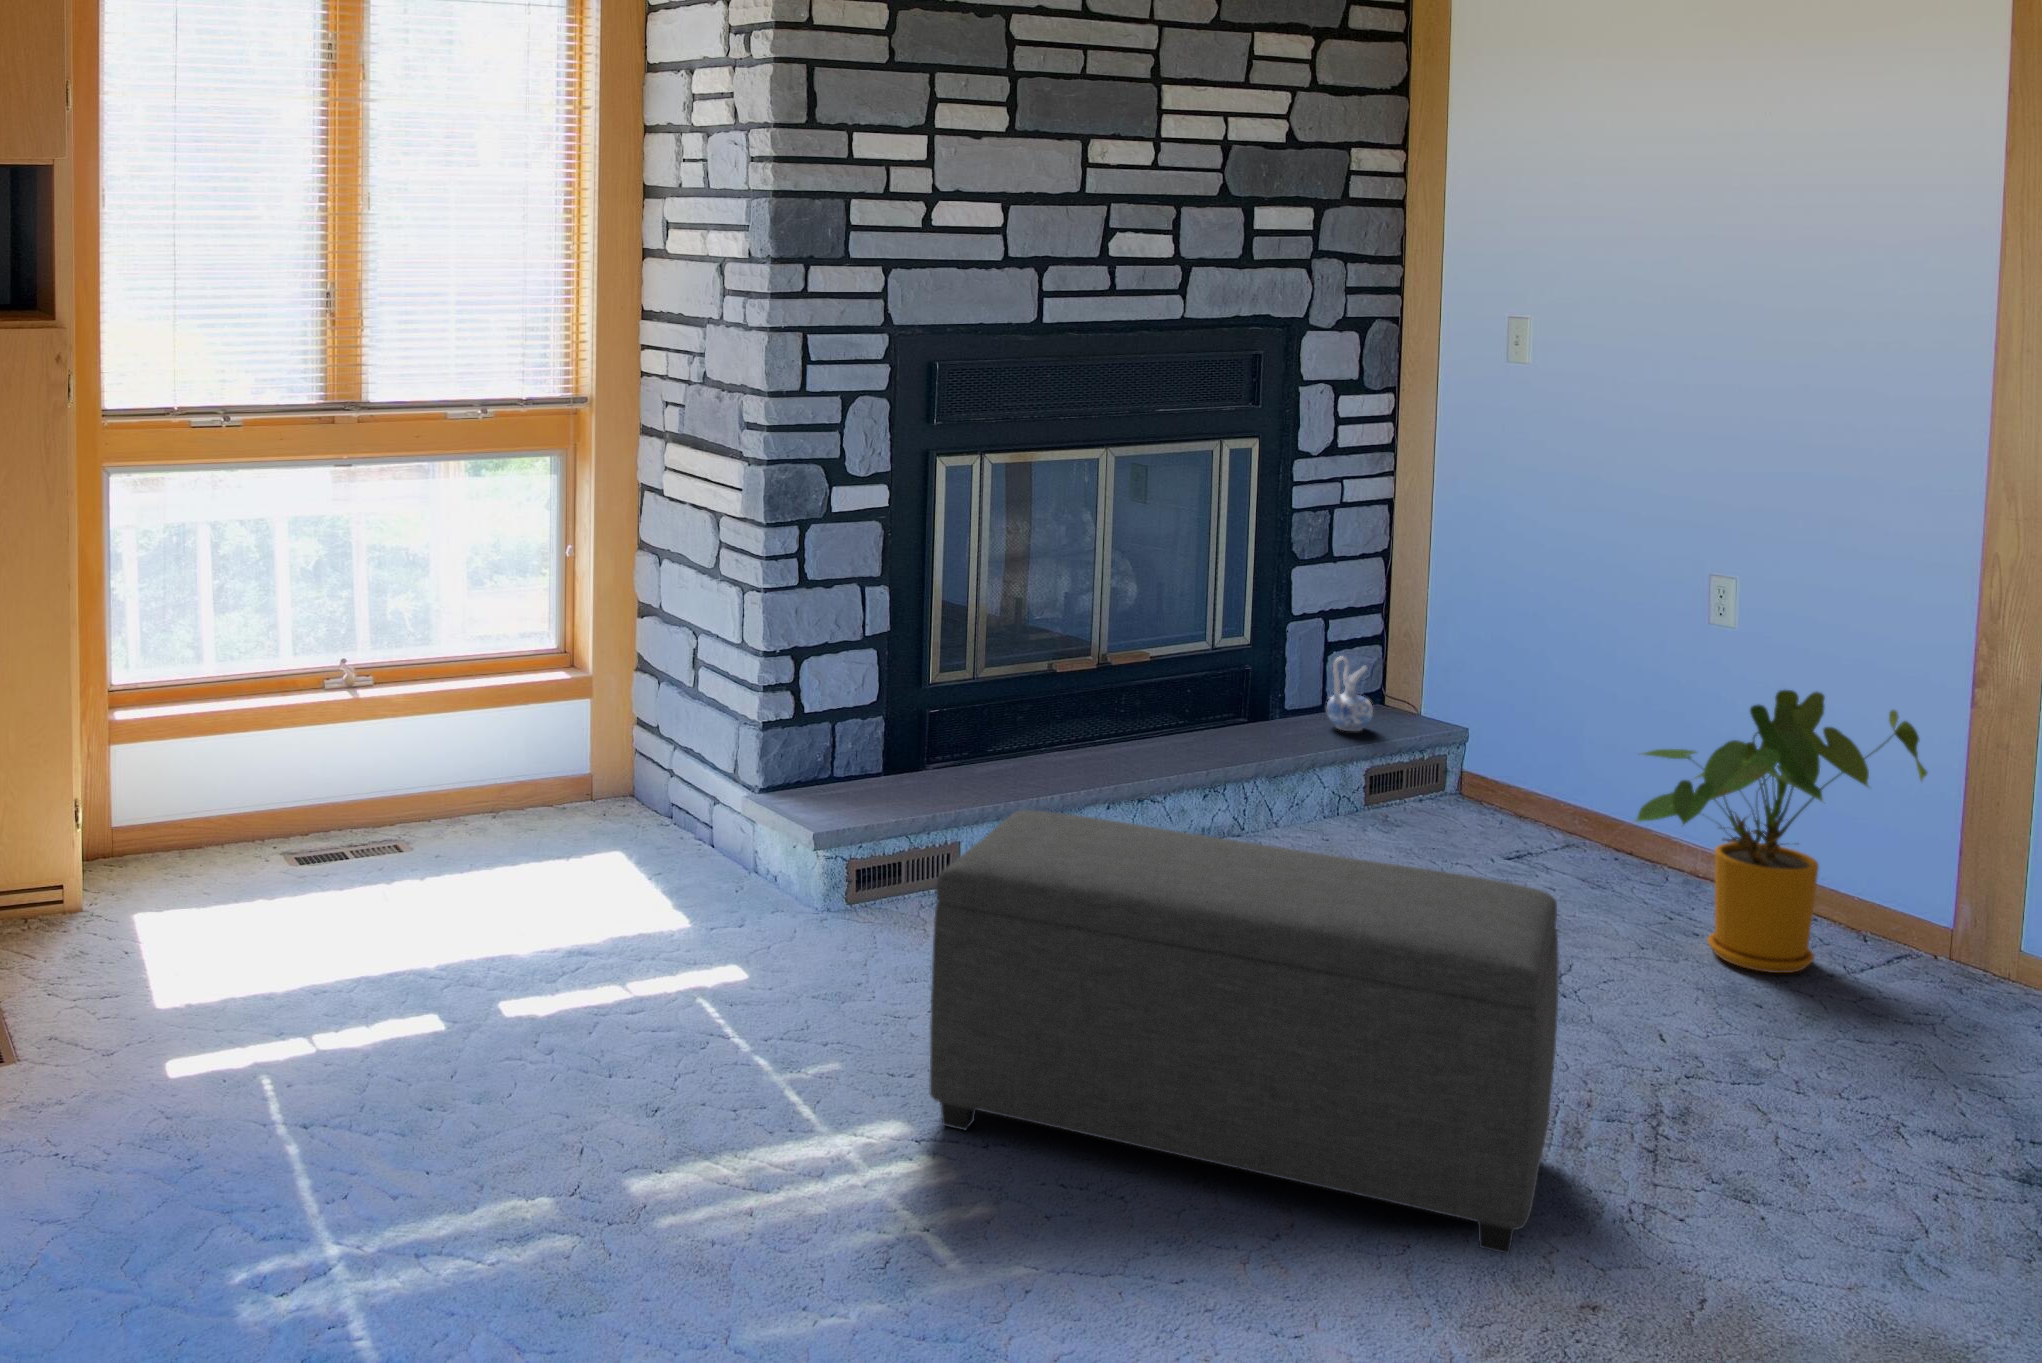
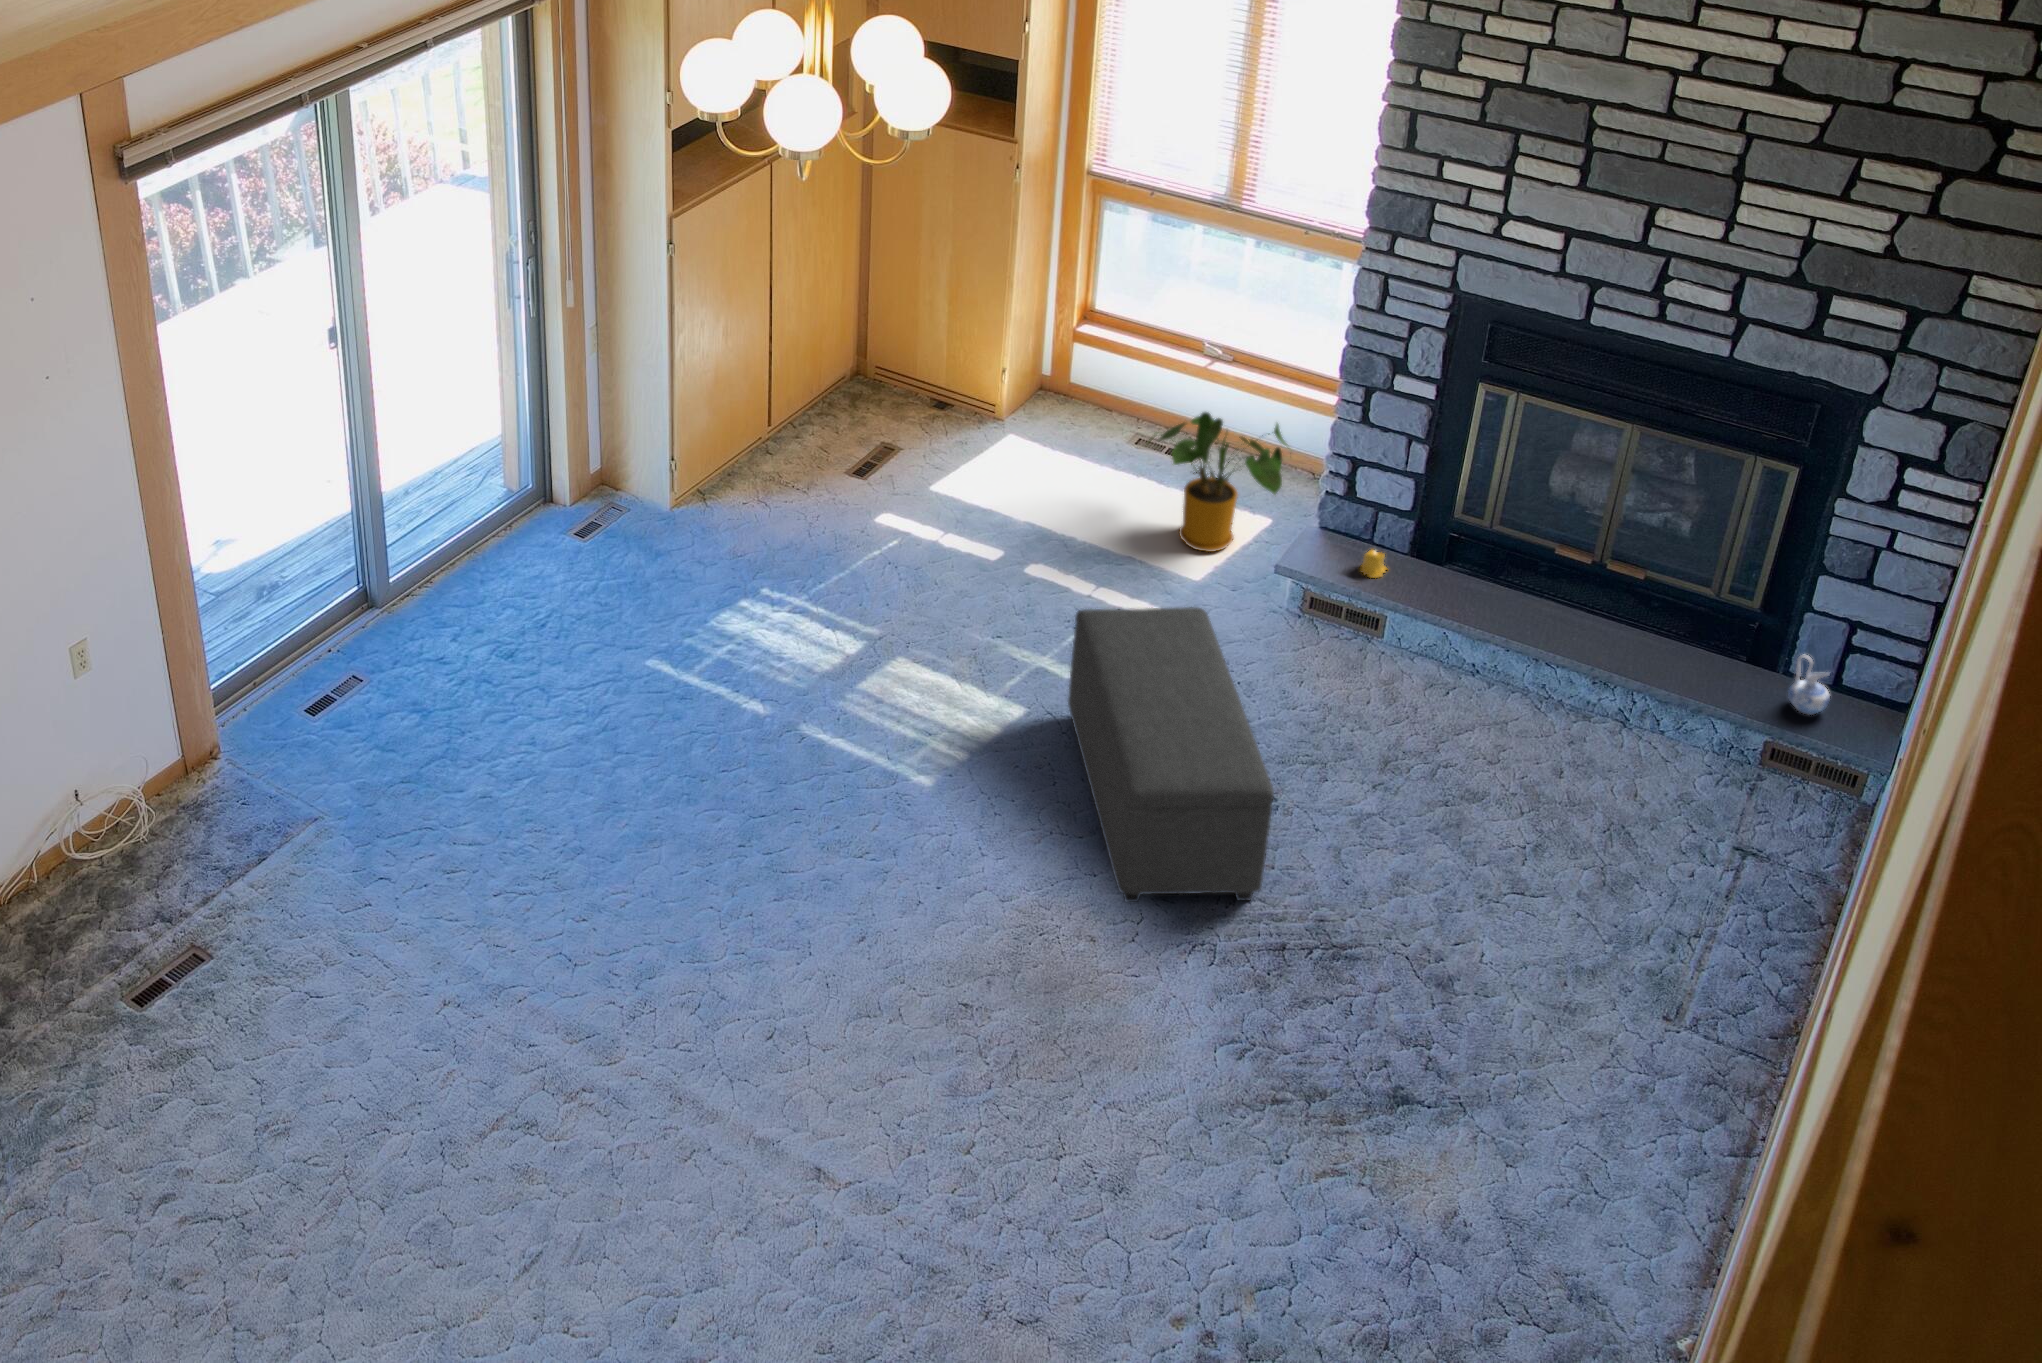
house plant: present [1636,690,1928,973] -> present [1147,412,1287,552]
candle: none [872,757,913,802] -> present [1361,550,1386,578]

